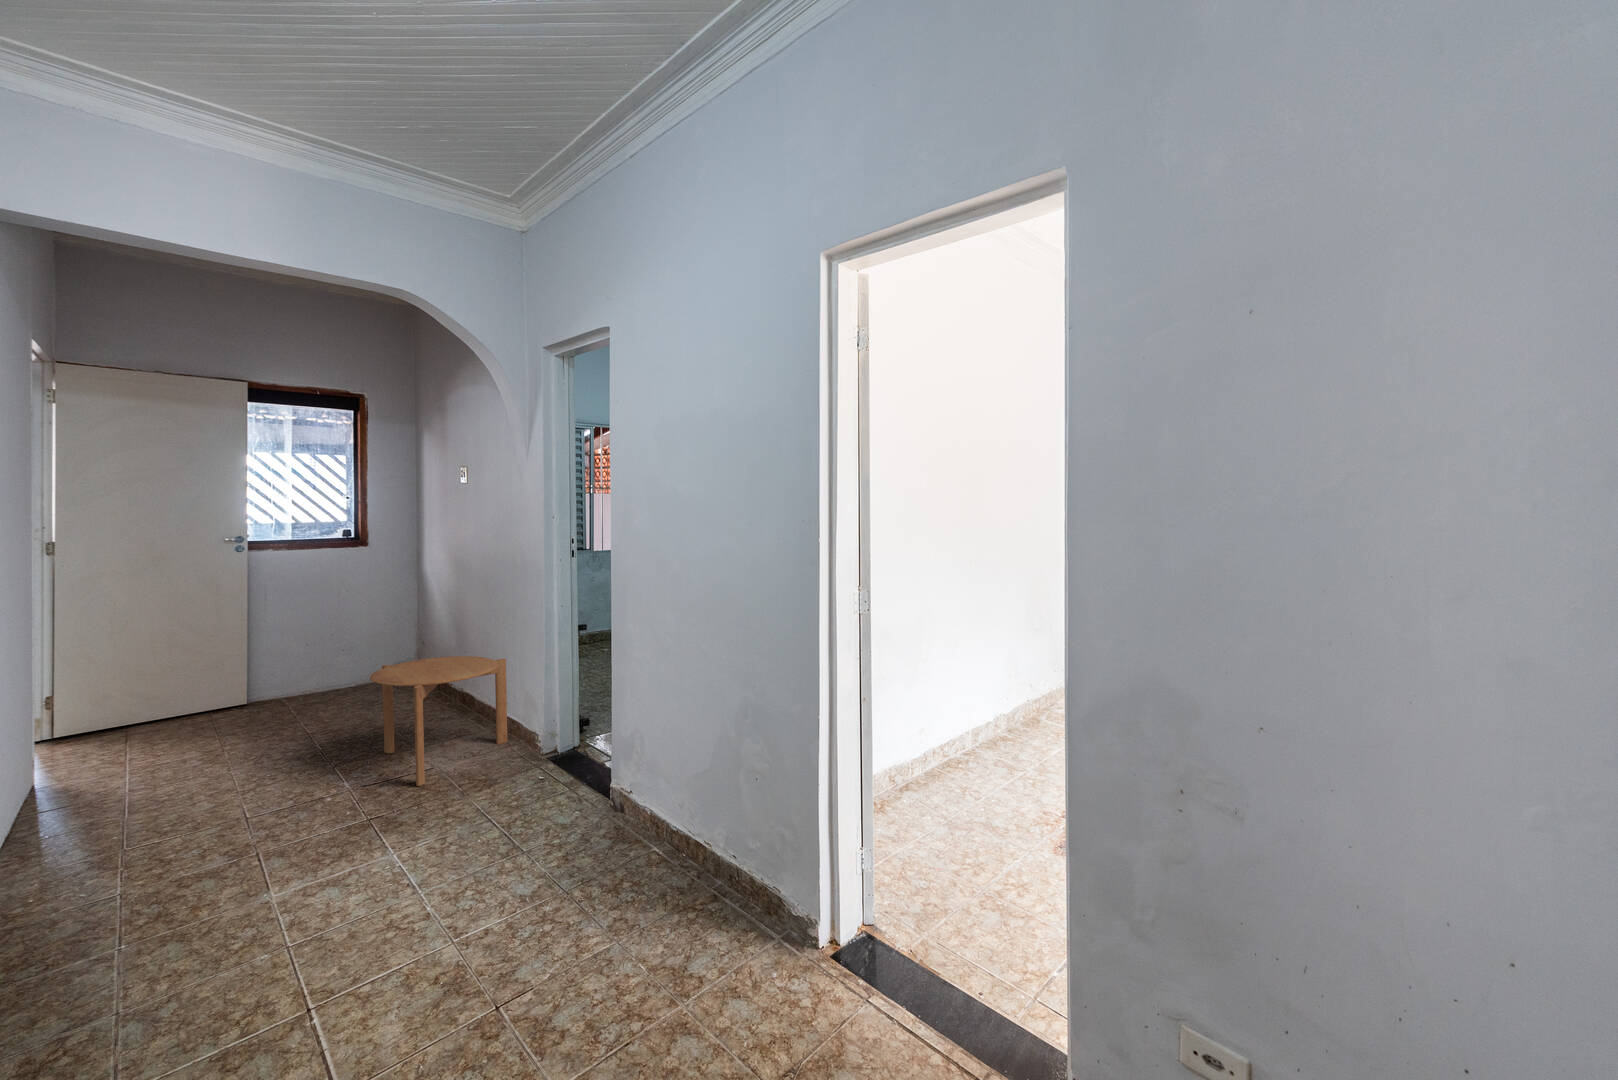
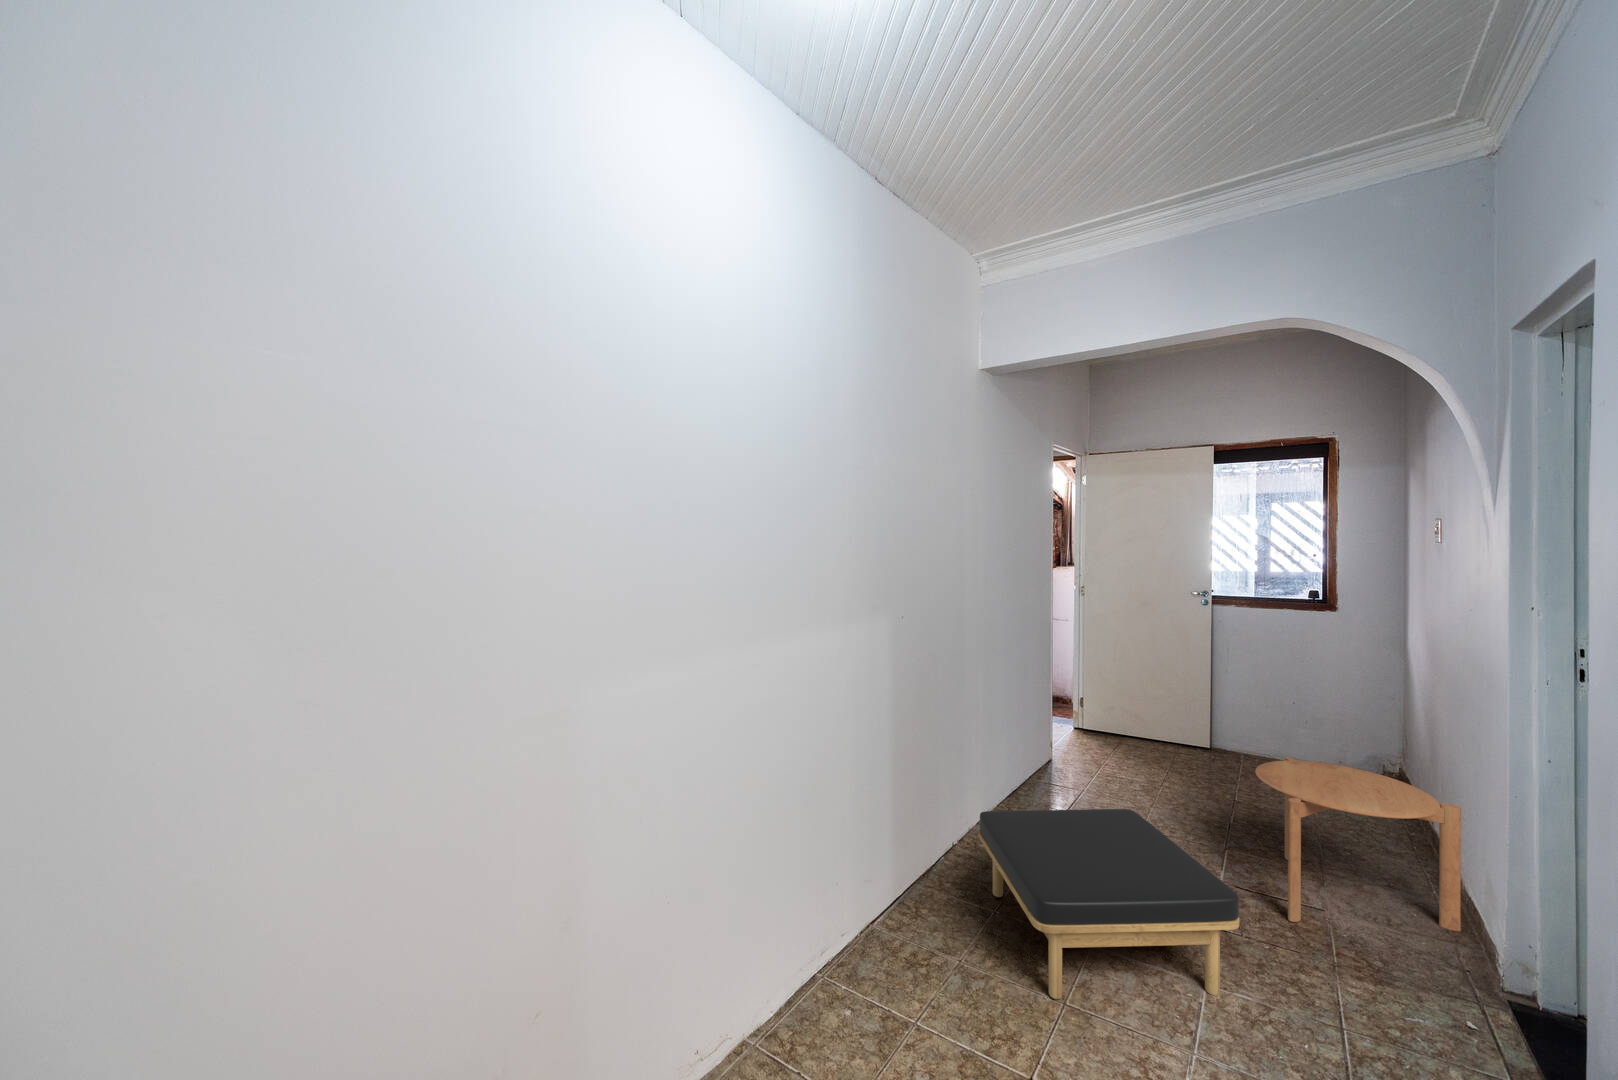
ottoman: none [66,754,422,952] -> present [979,809,1239,999]

